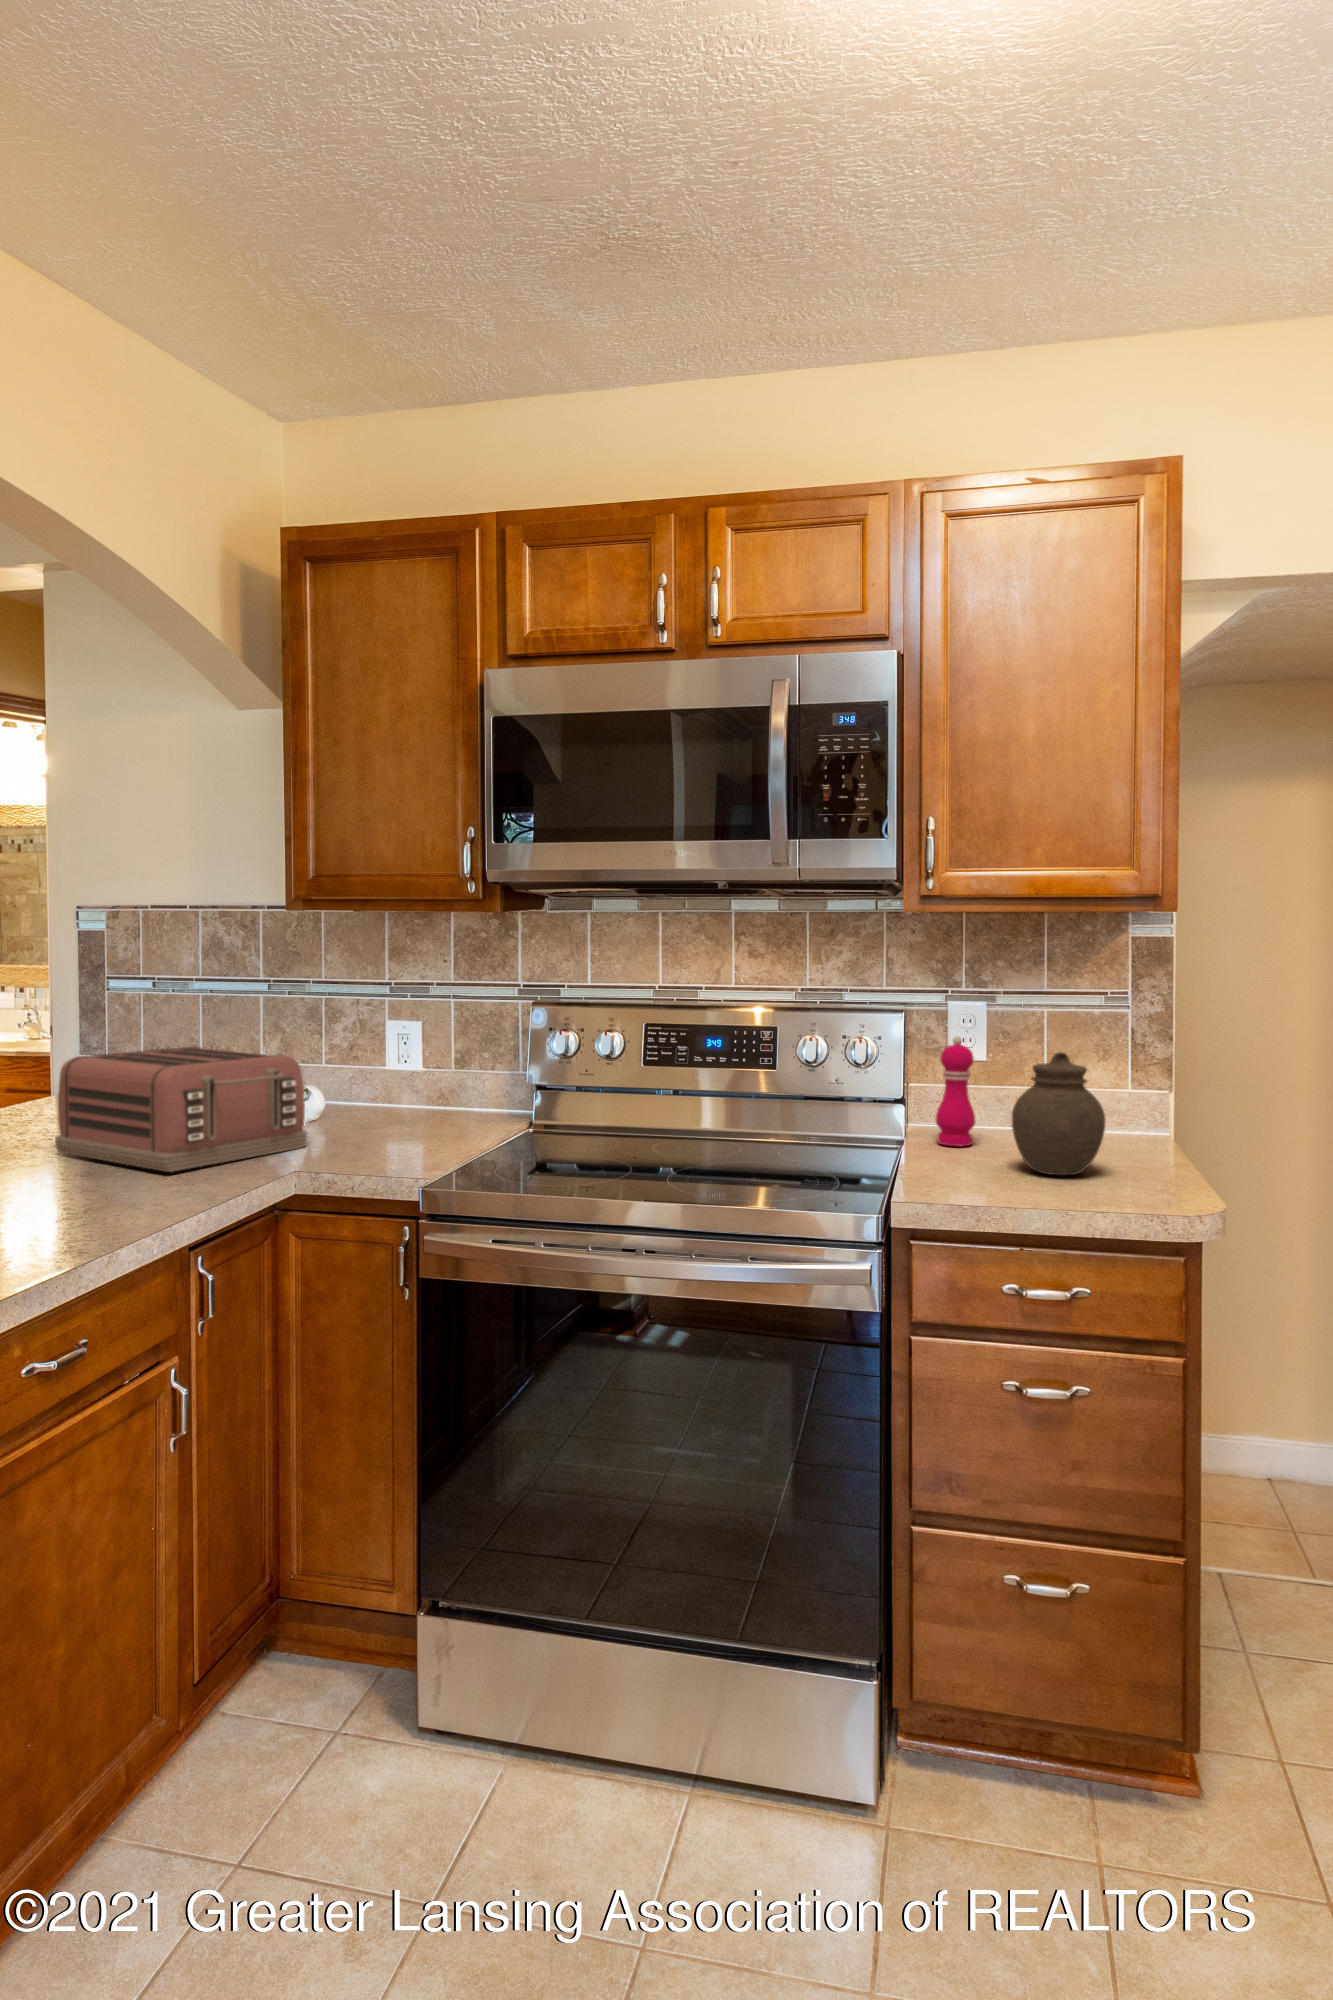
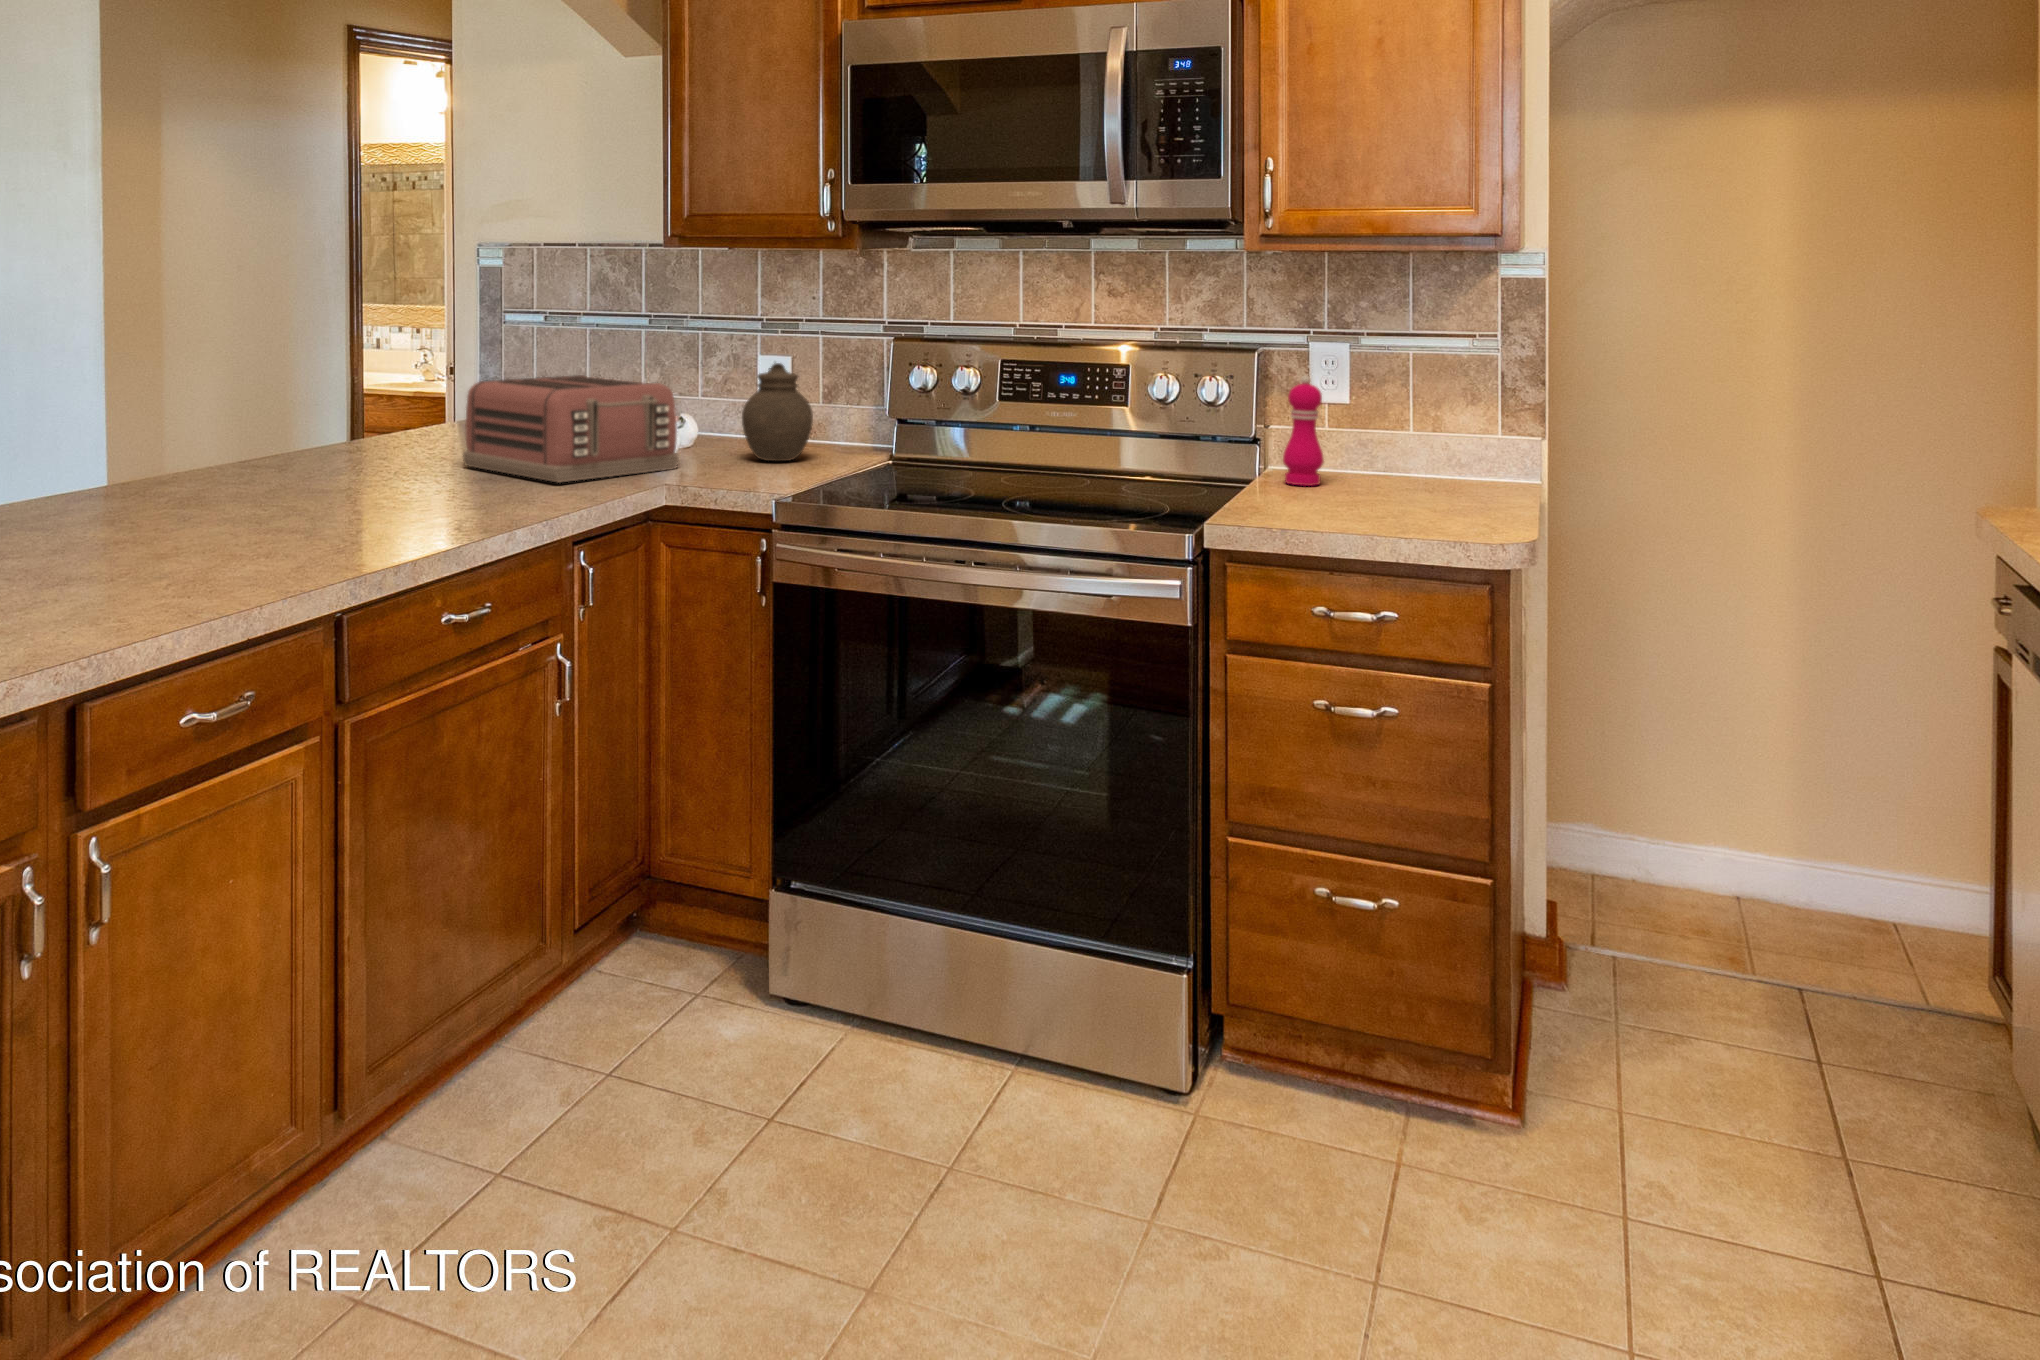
jar: present [1012,1052,1106,1175] -> present [742,363,813,461]

